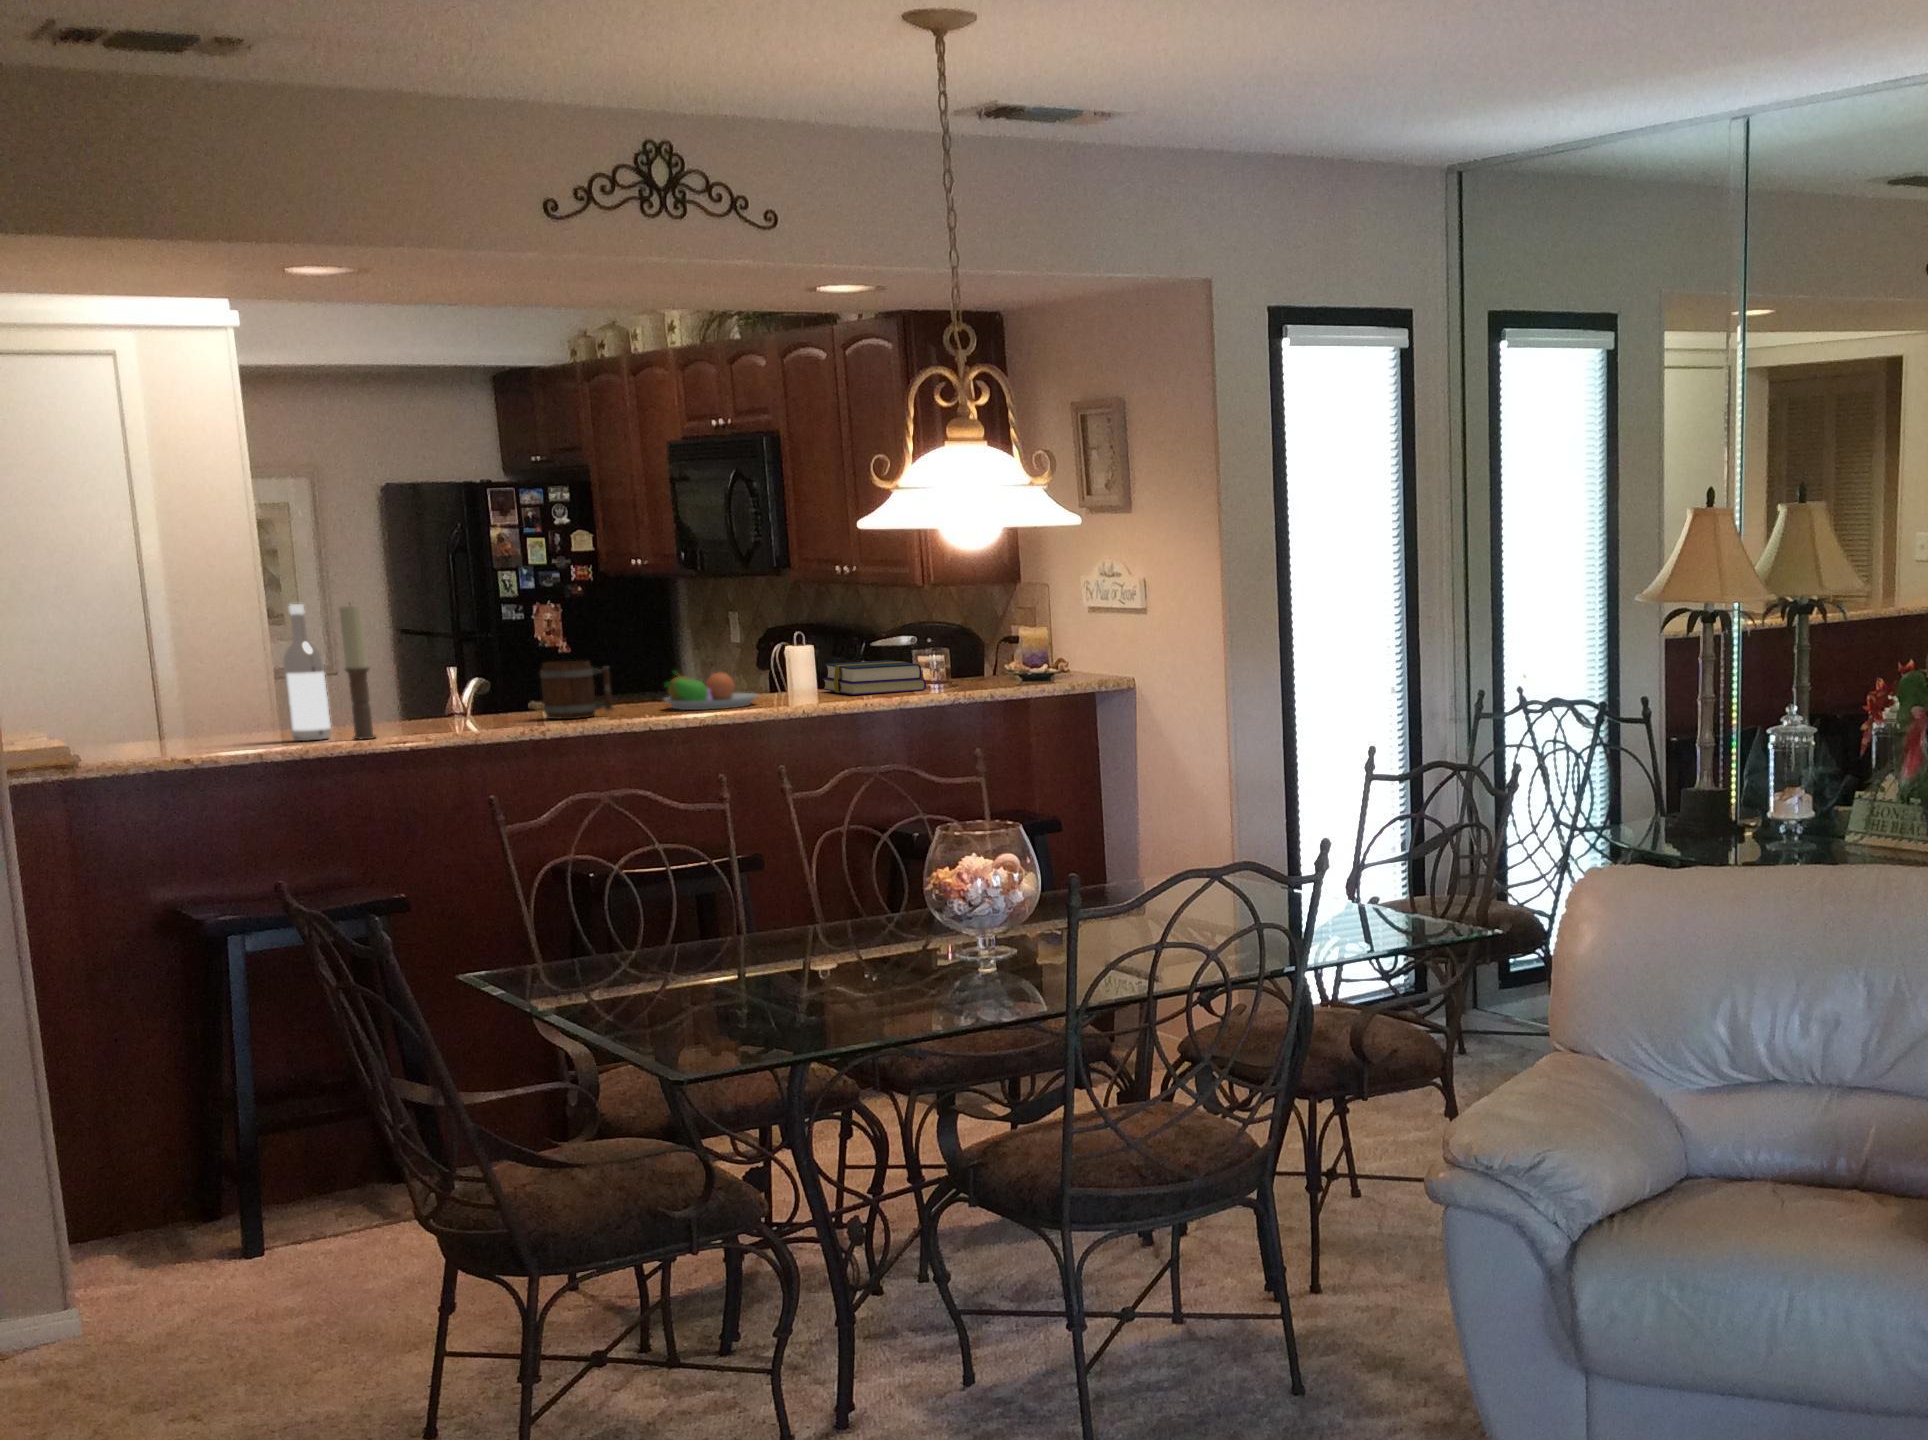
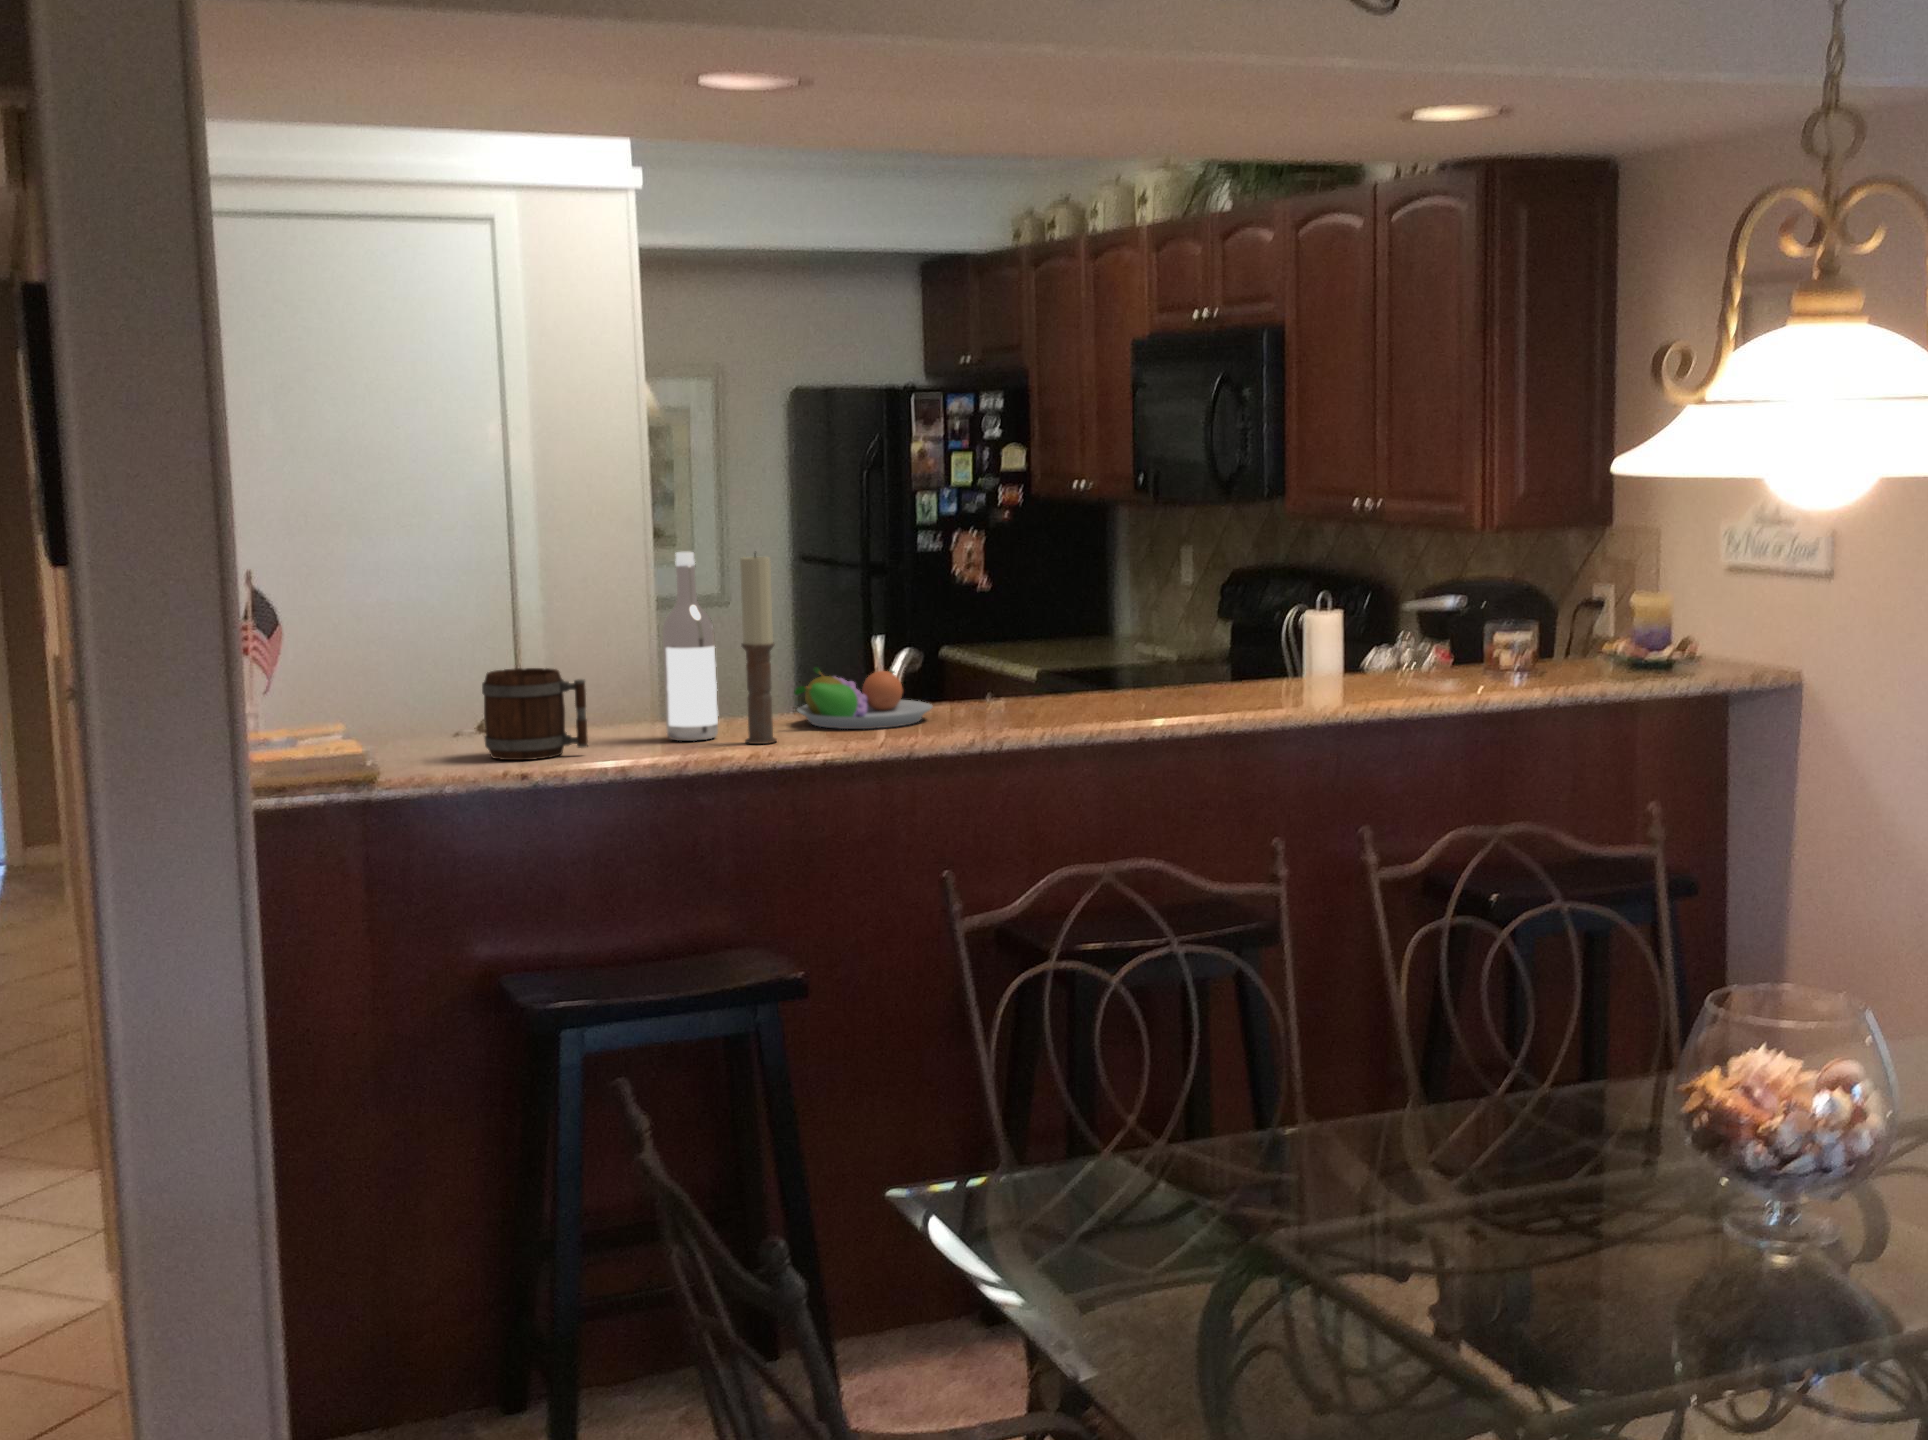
book: present [822,660,926,695] -> none [1356,638,1511,690]
mug: present [540,661,612,719] -> present [482,668,588,760]
fruit bowl: present [664,670,758,710] -> present [794,667,933,729]

